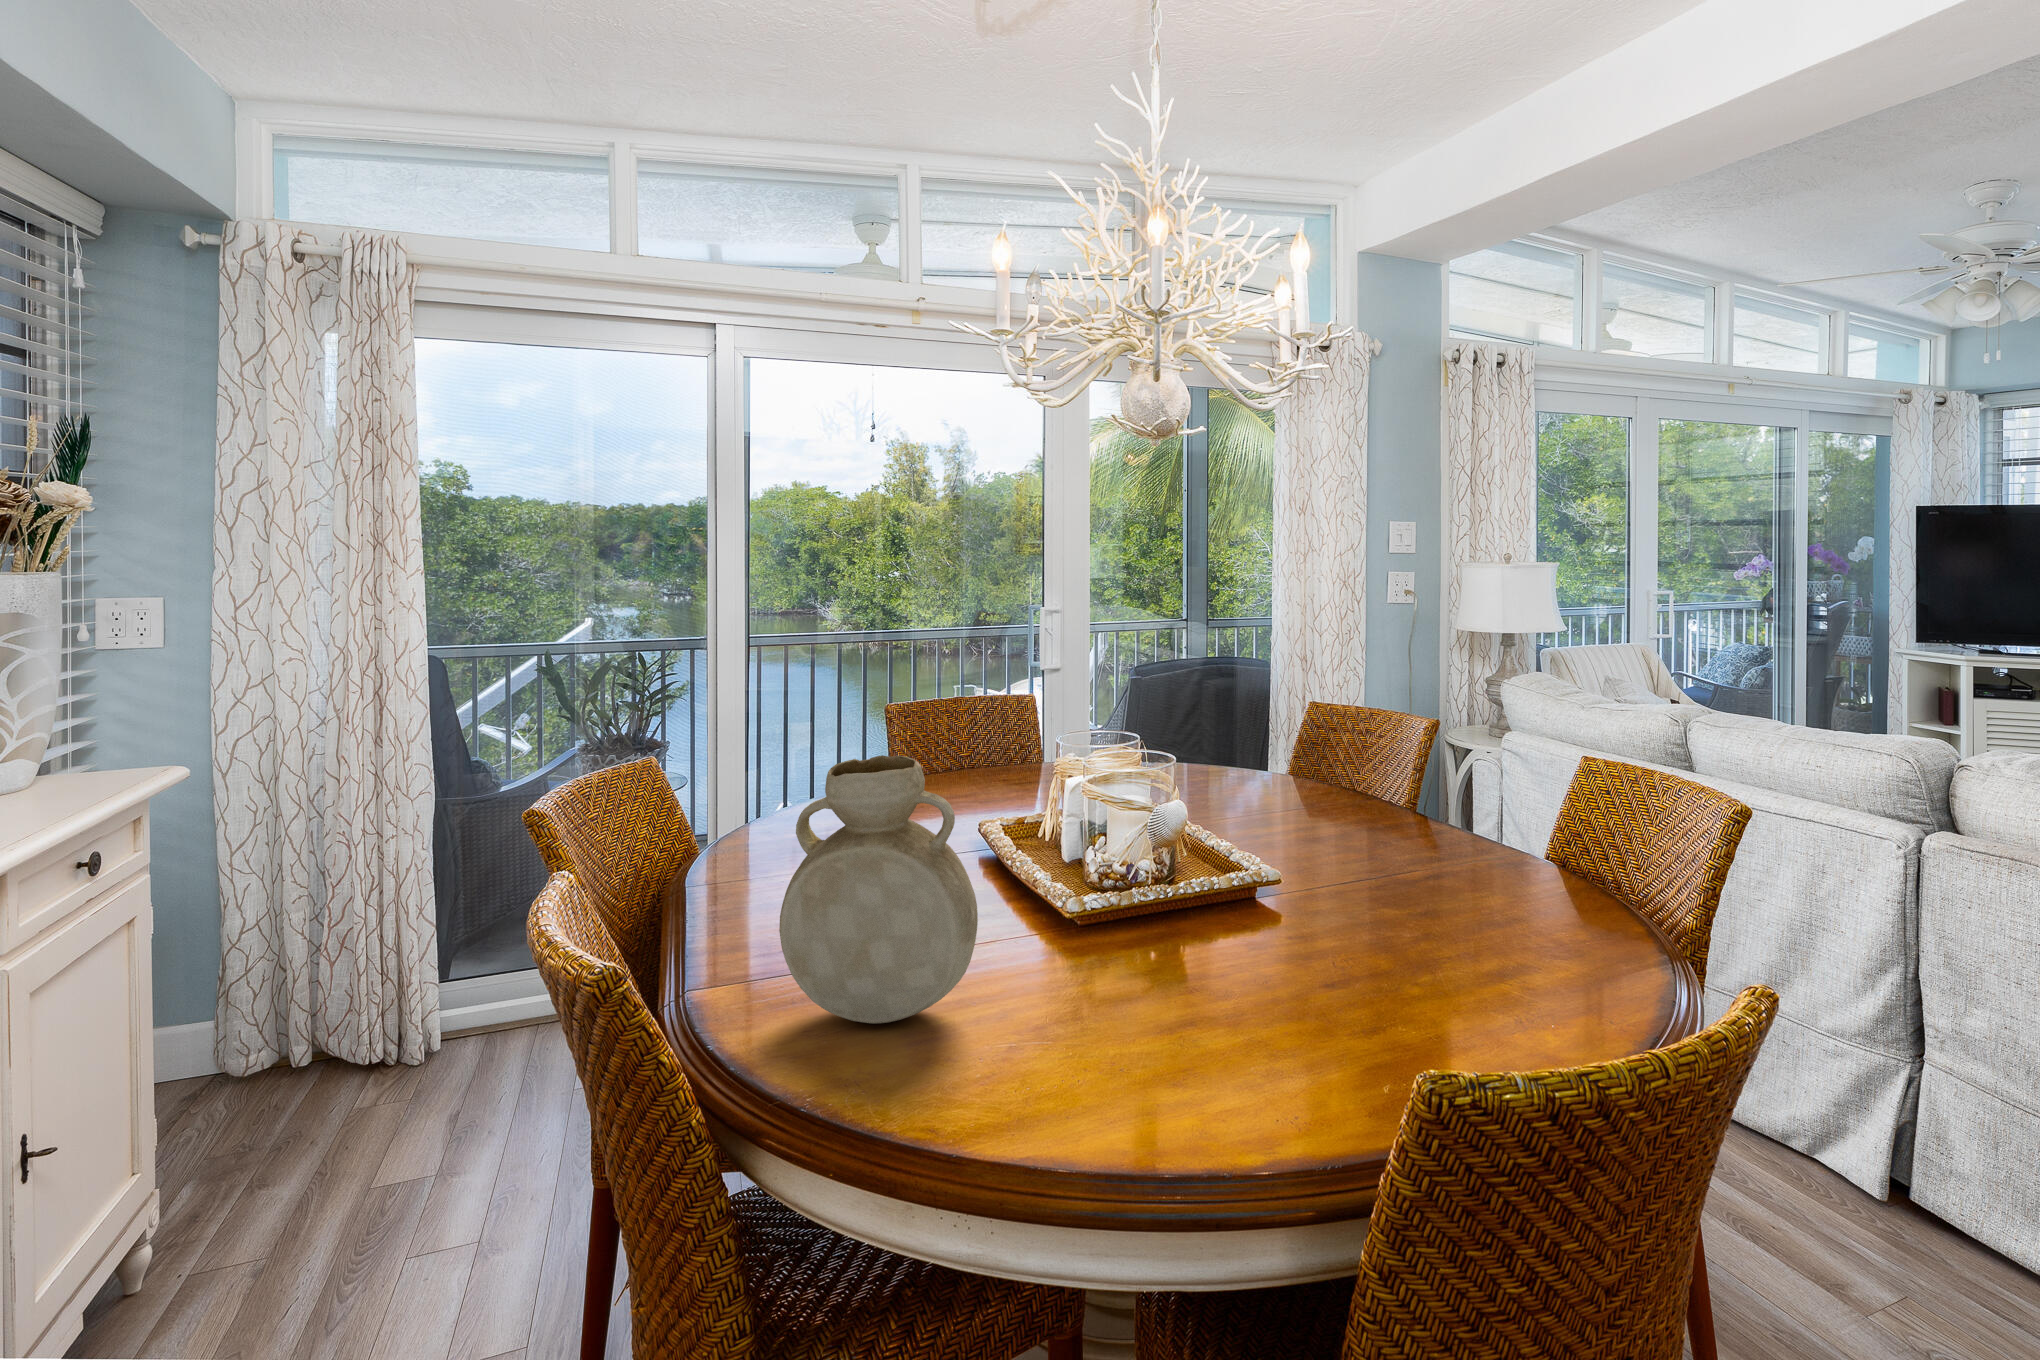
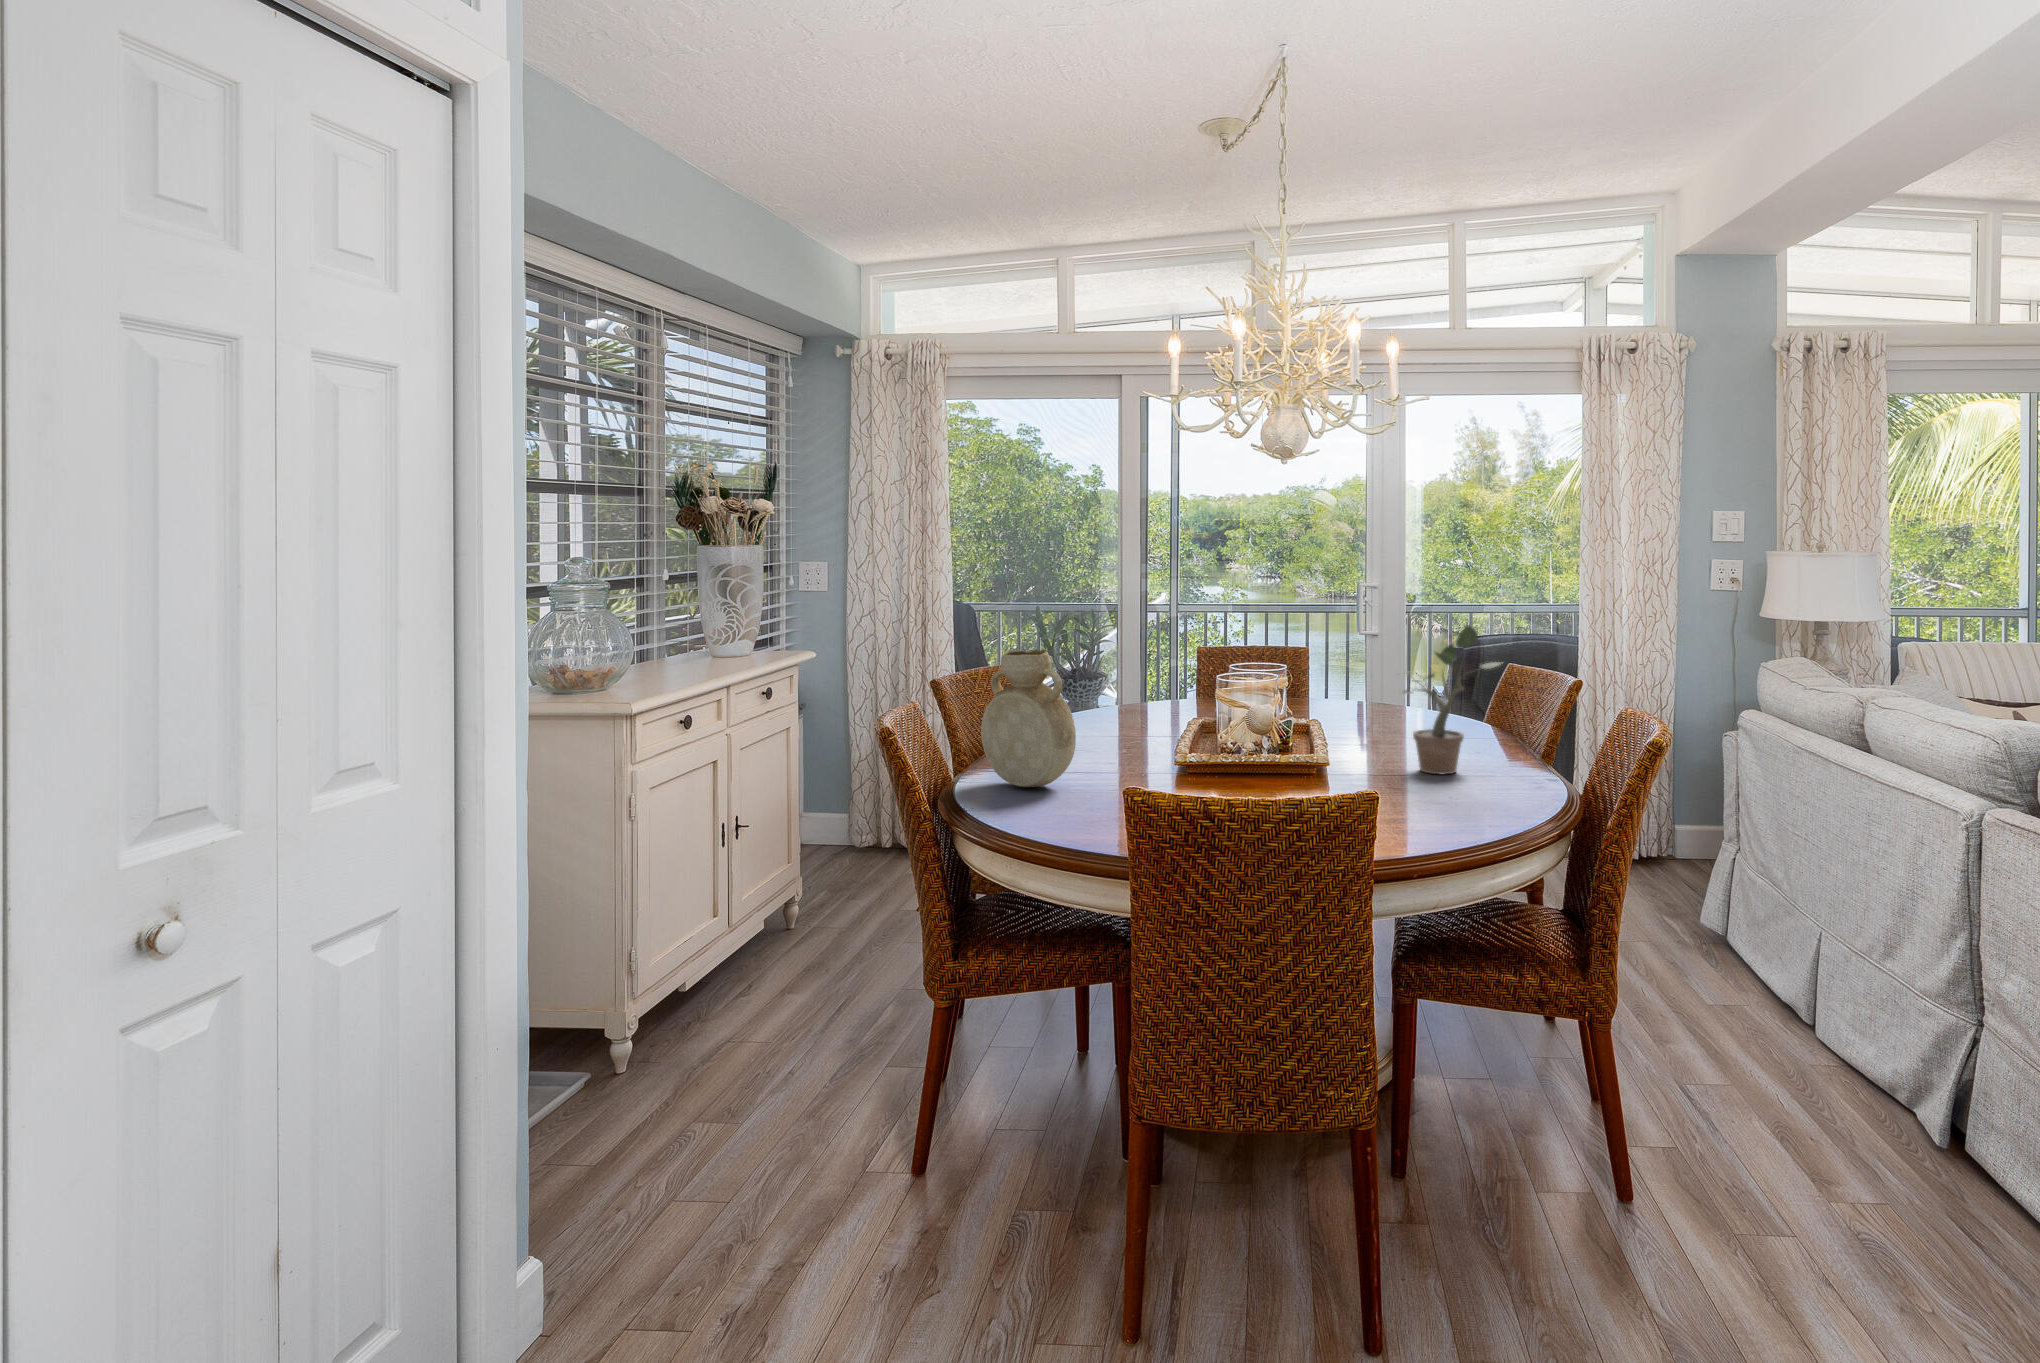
potted plant: none [1329,659,1523,873] -> present [1402,624,1500,774]

